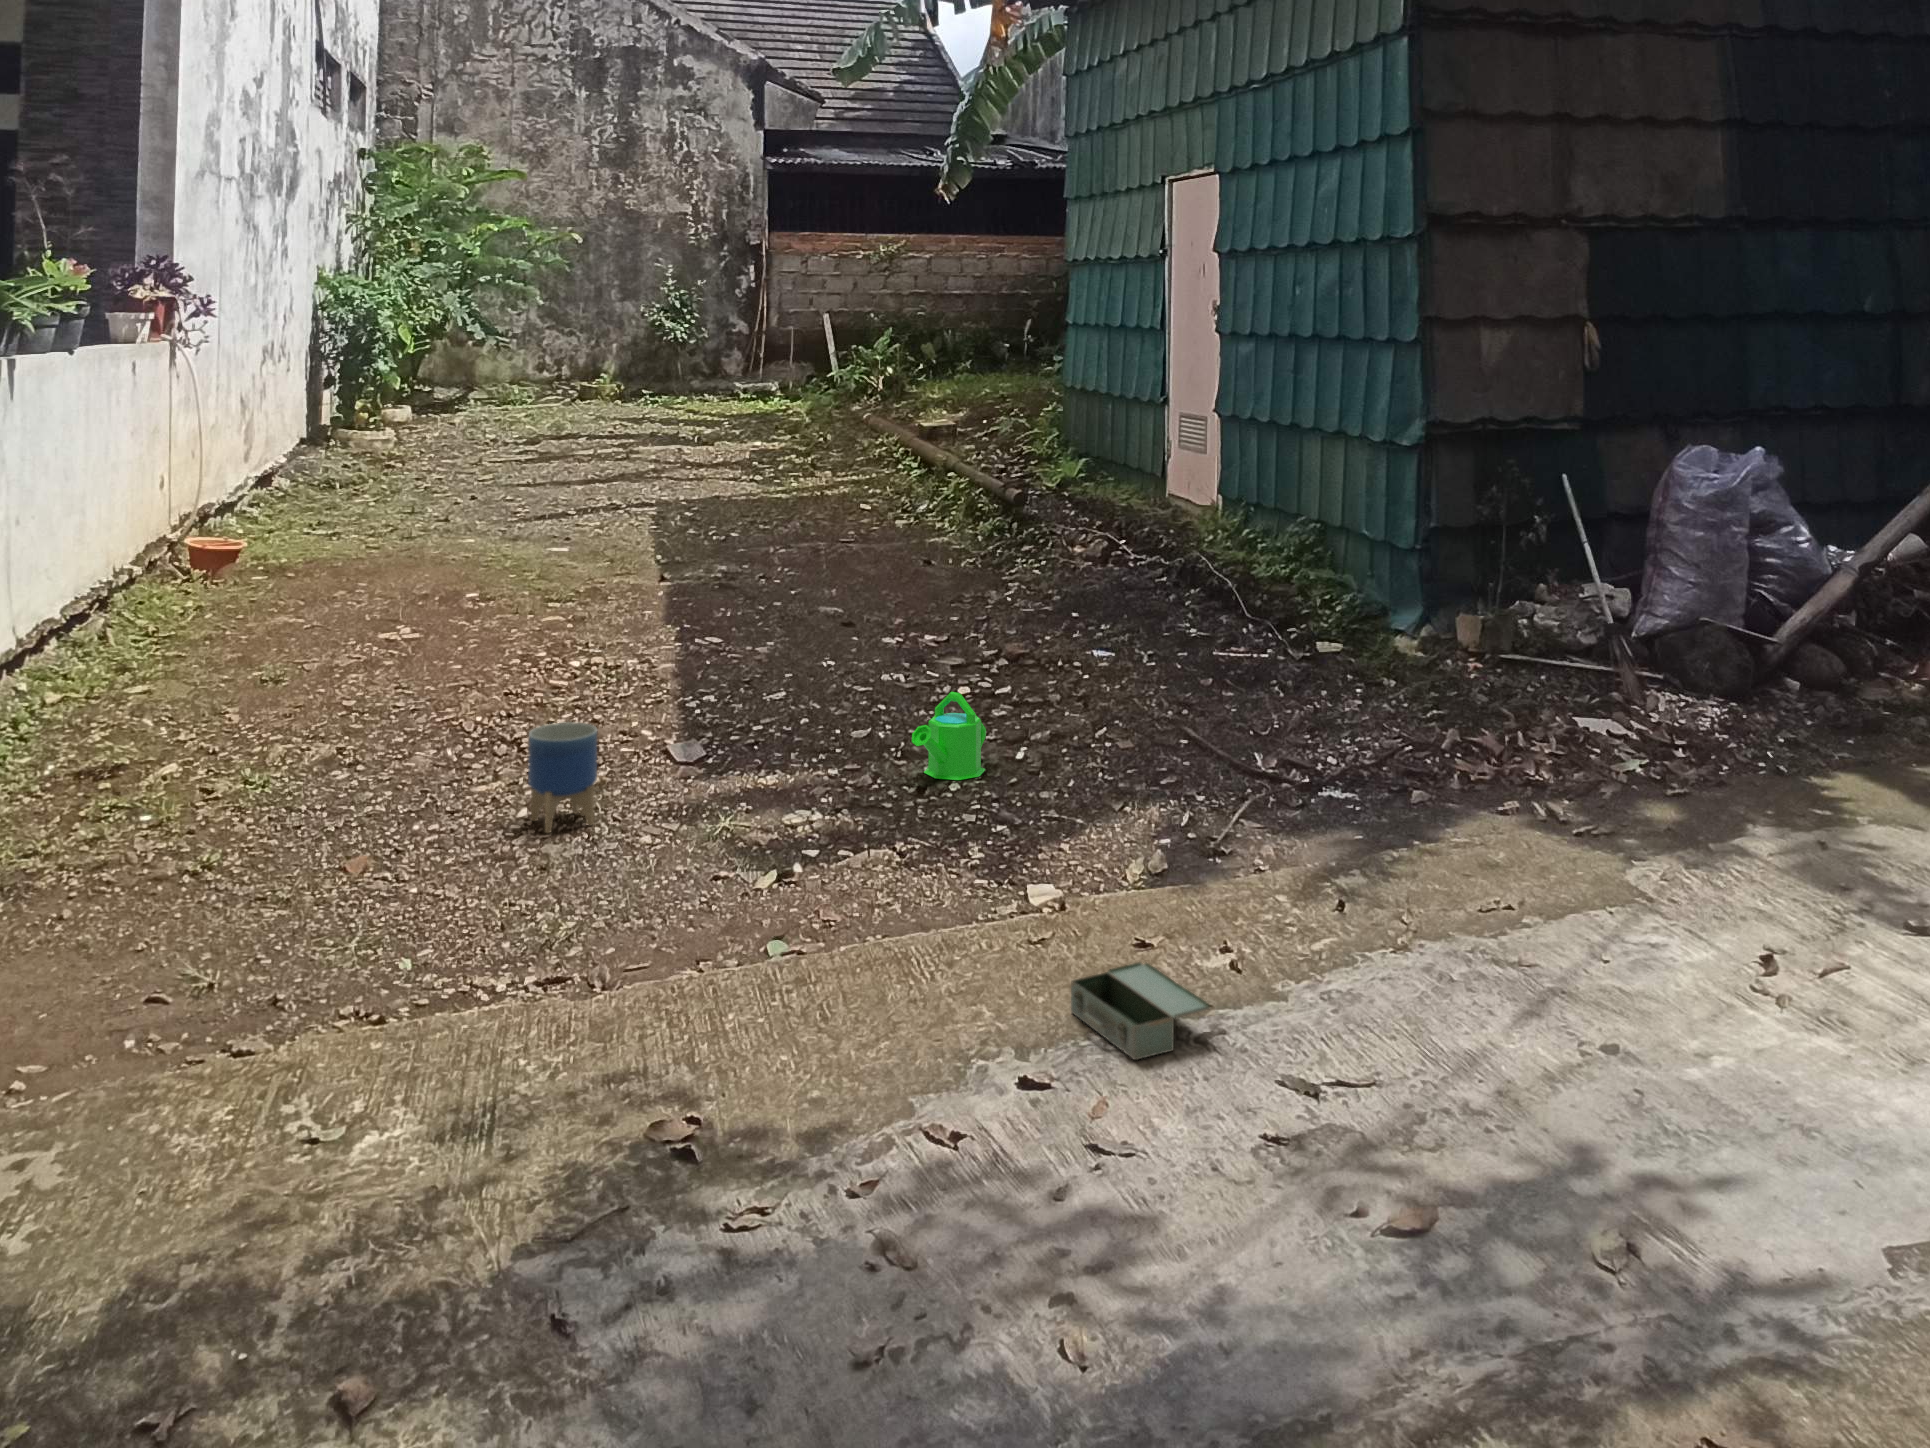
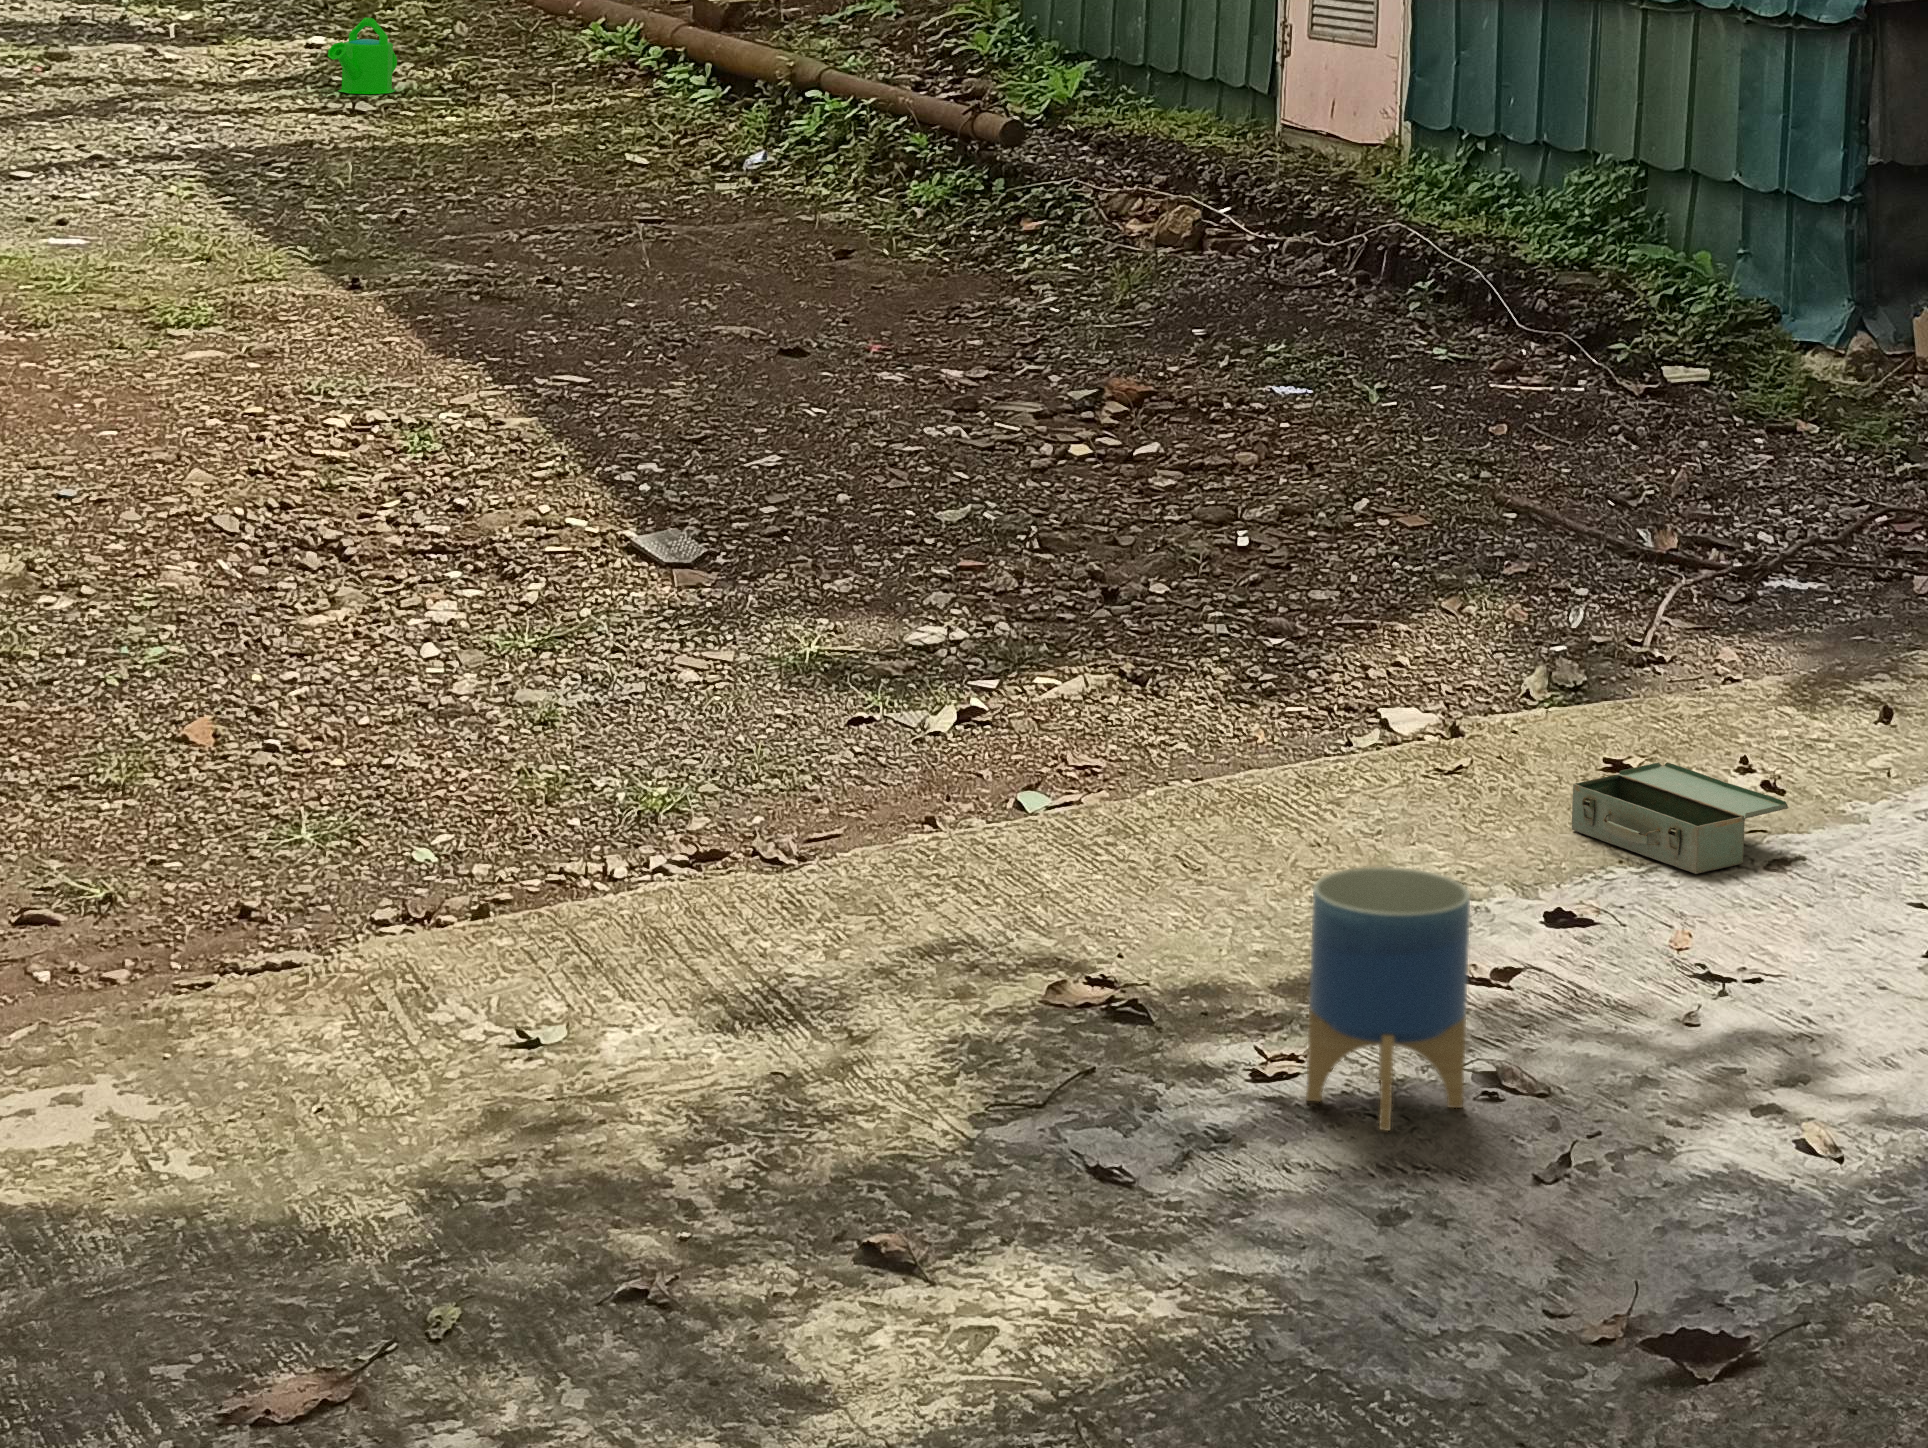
watering can: present [912,692,986,780] -> present [328,17,397,94]
planter: present [528,722,597,833] -> present [1306,867,1470,1130]

